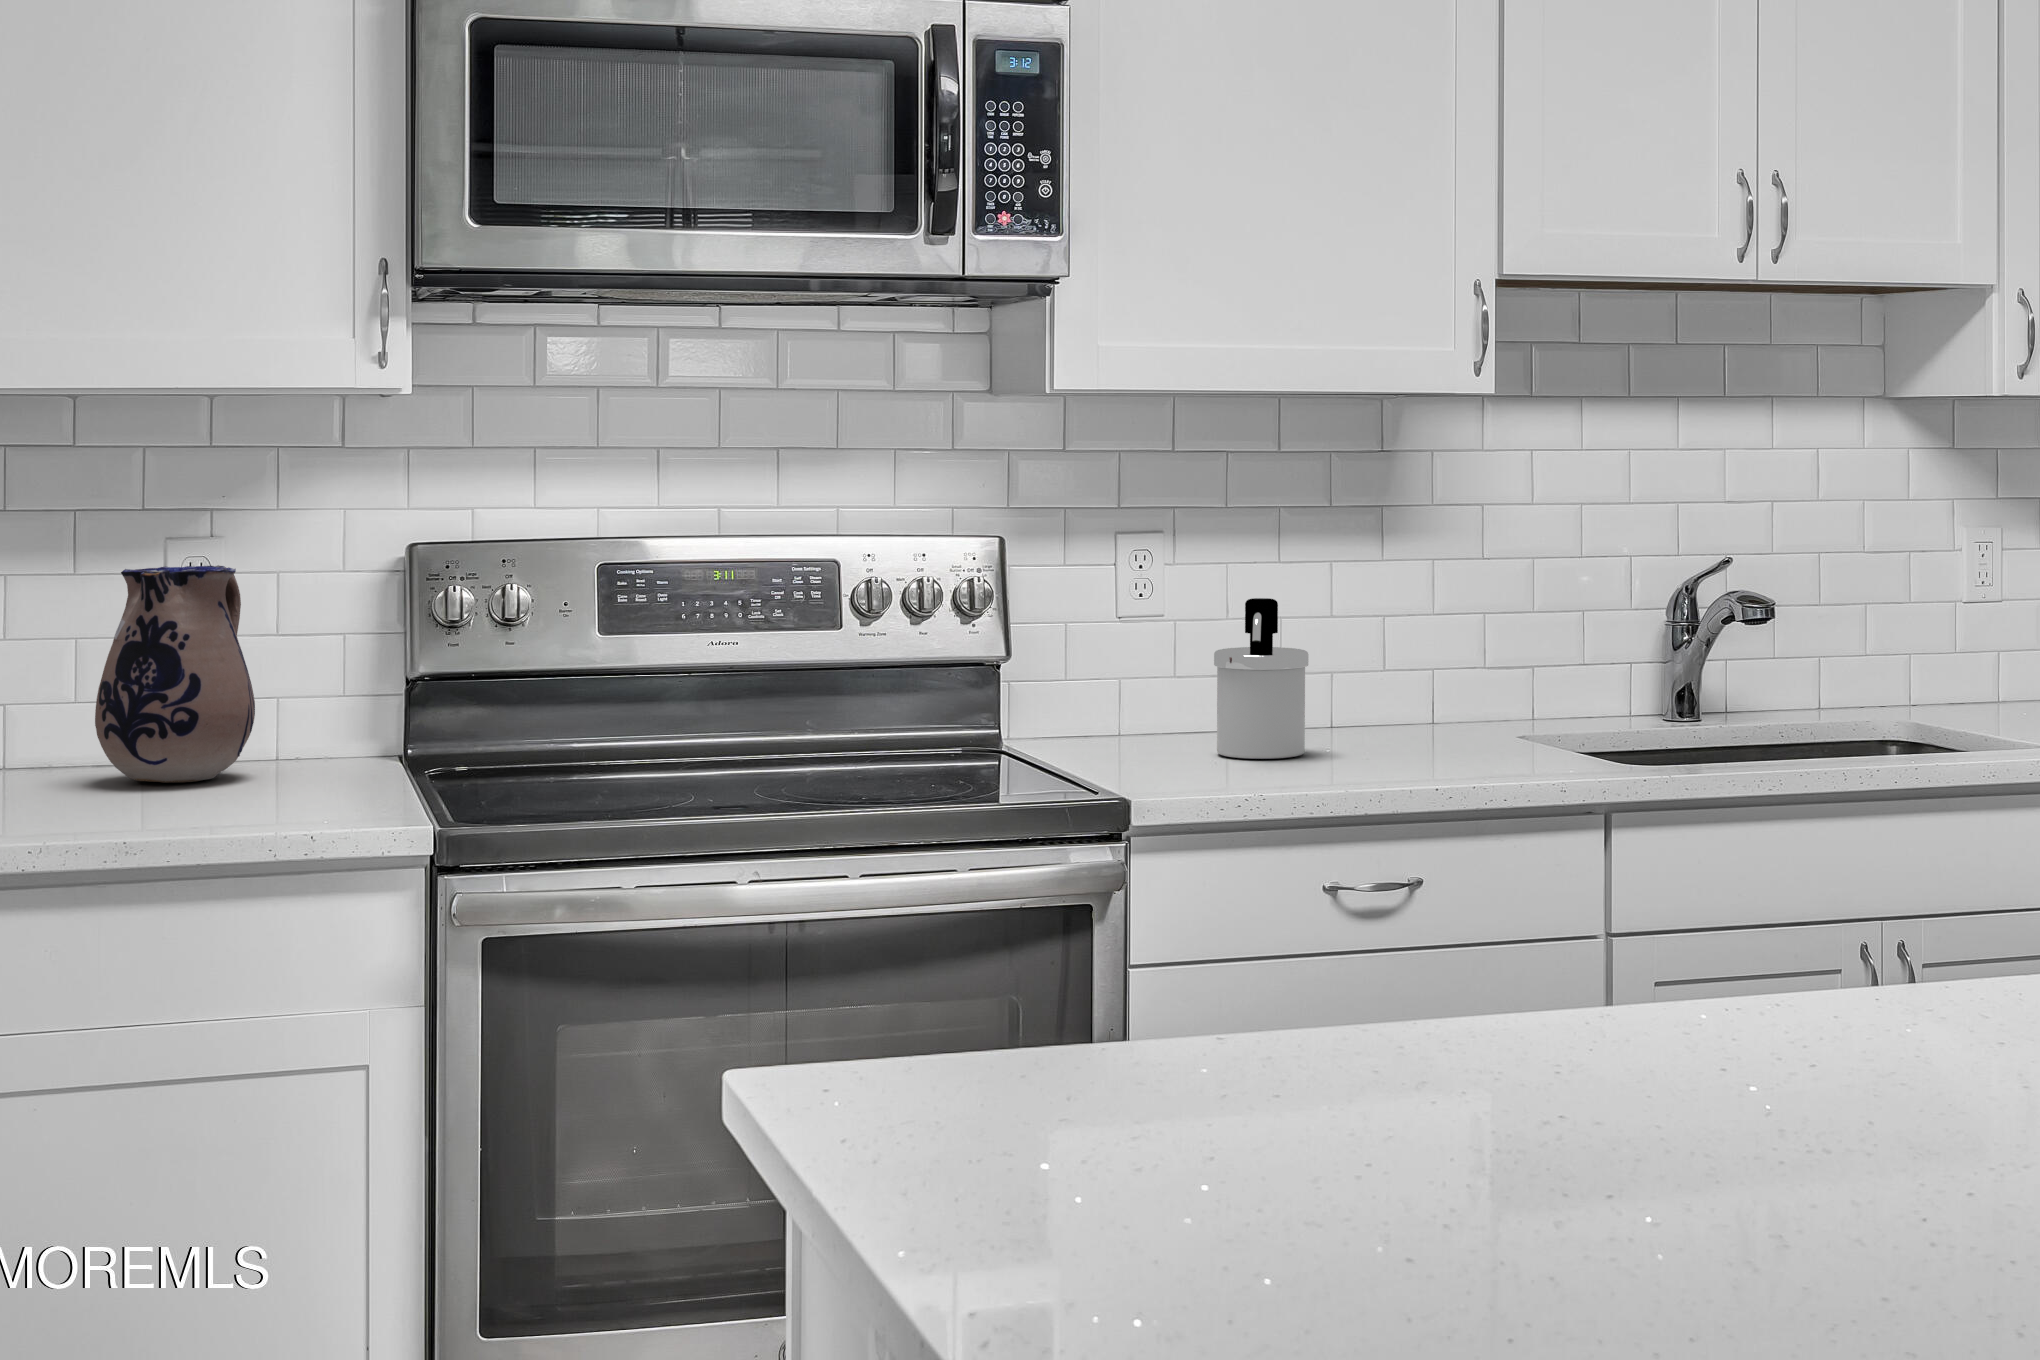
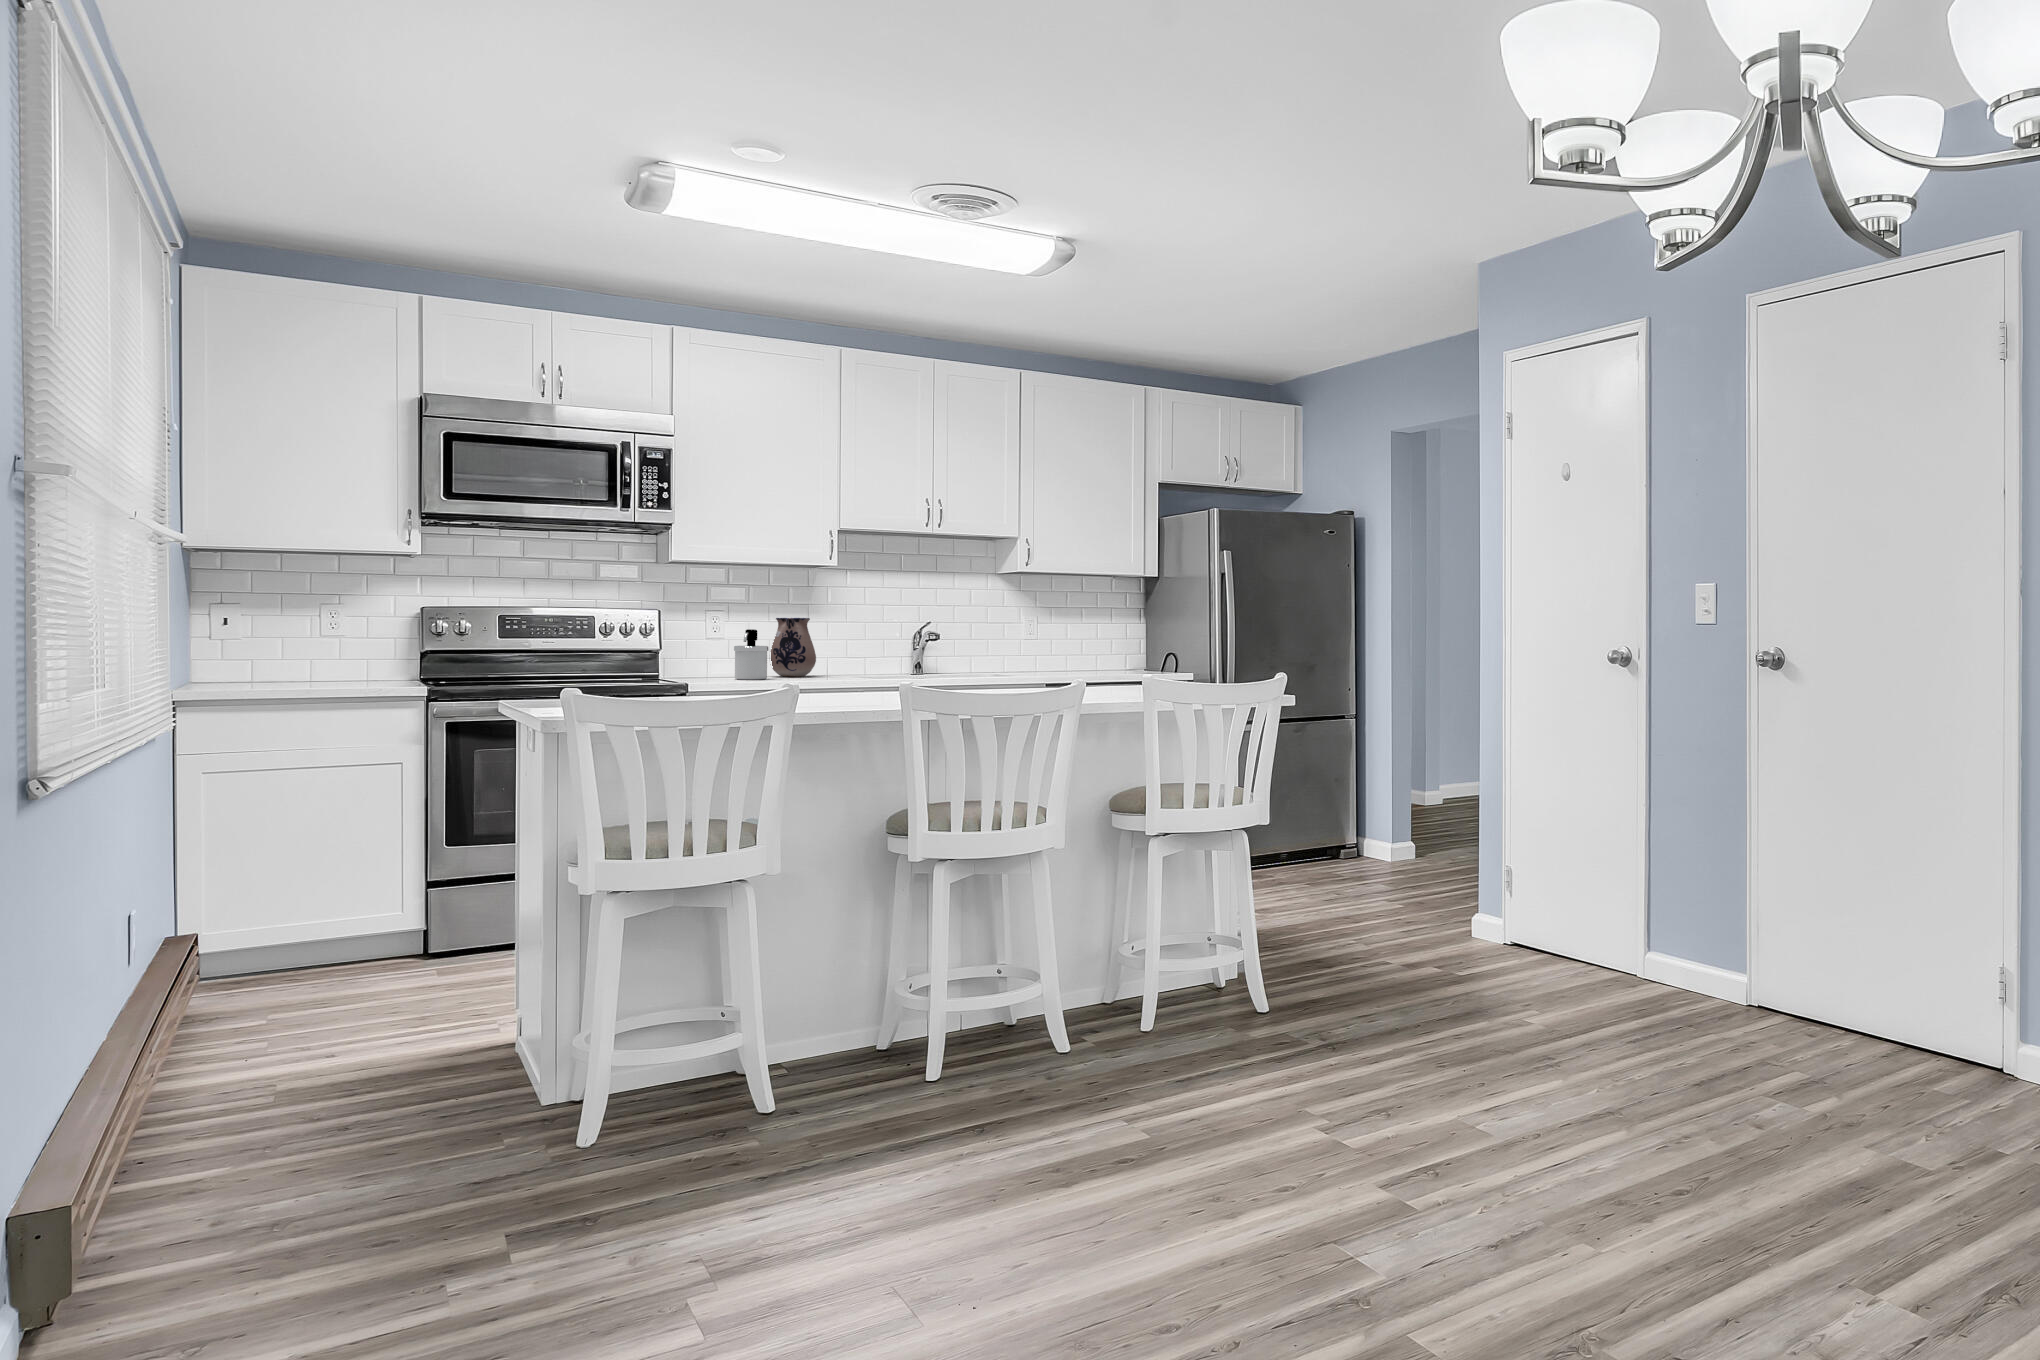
ceramic pitcher: present [95,565,255,783] -> present [771,618,816,677]

